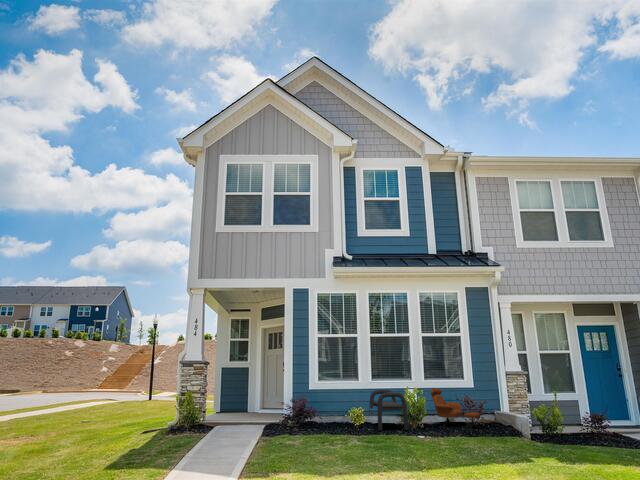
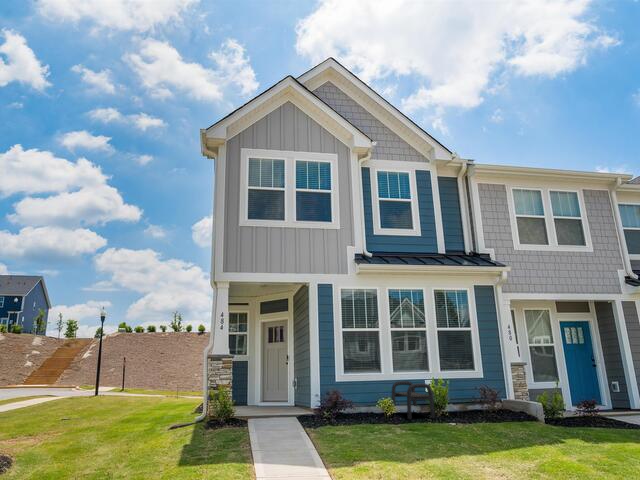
lounge chair: present [431,388,481,429] -> none [448,379,498,416]

